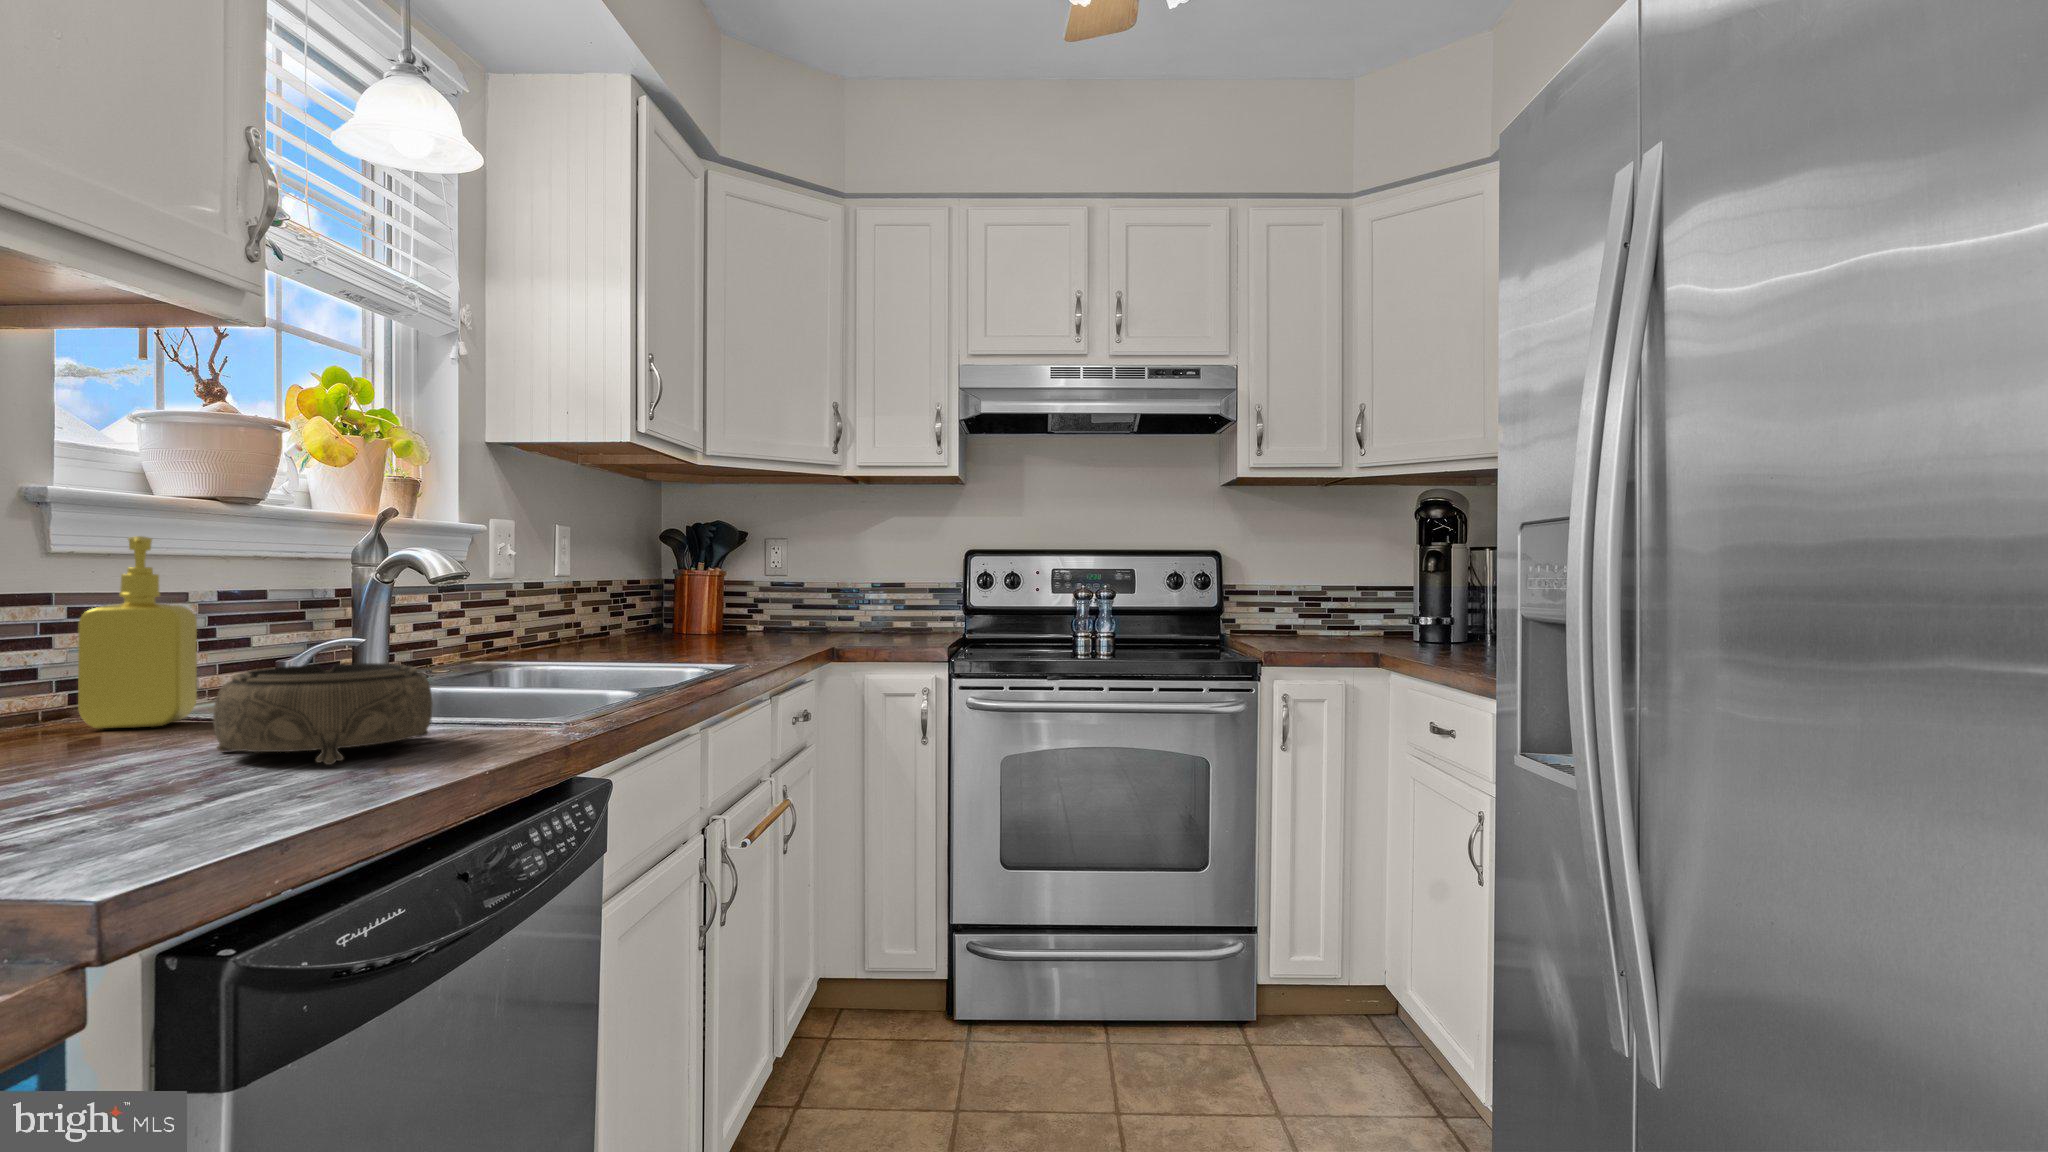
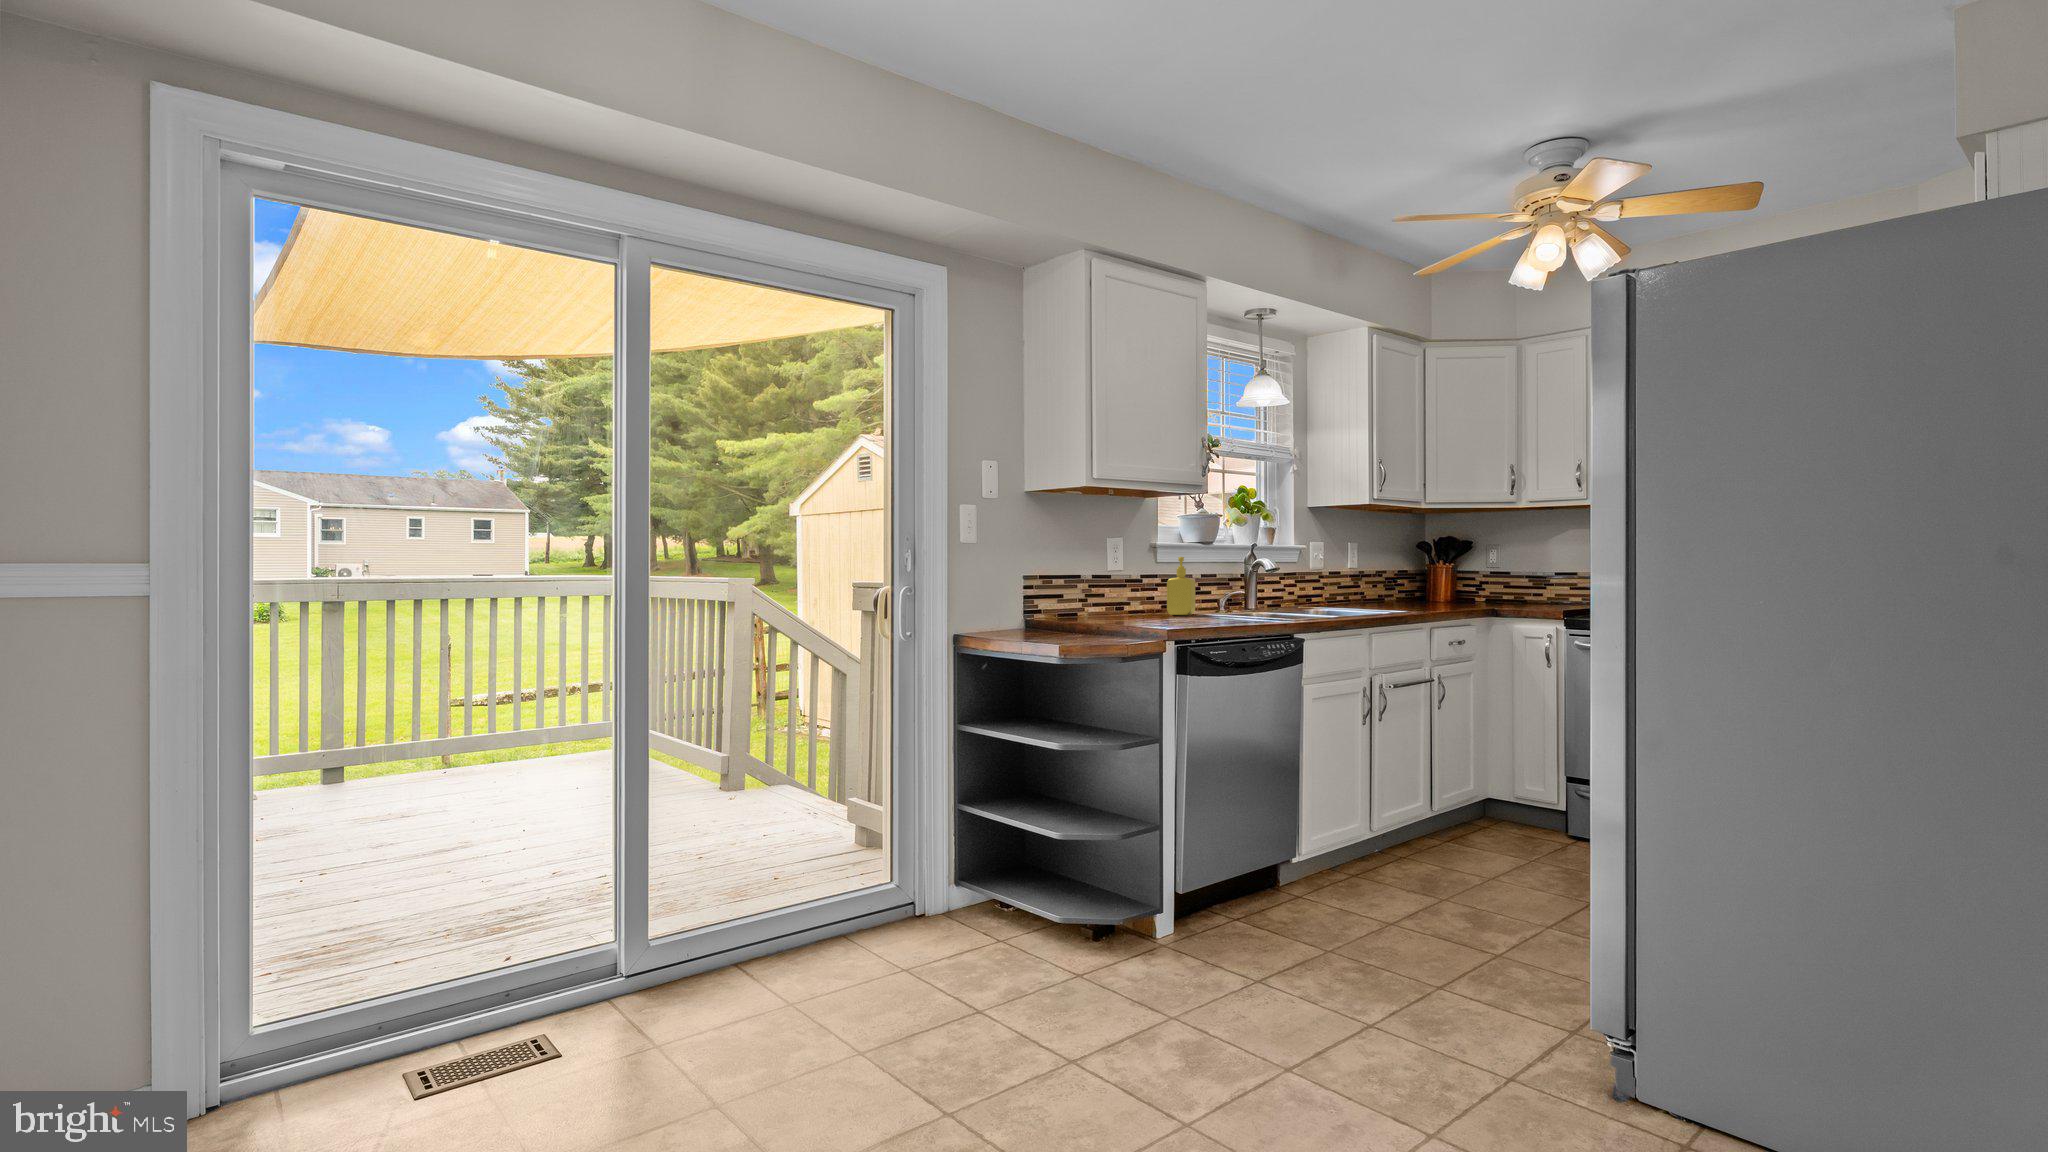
decorative bowl: present [213,663,433,765] -> none [1196,596,1252,622]

